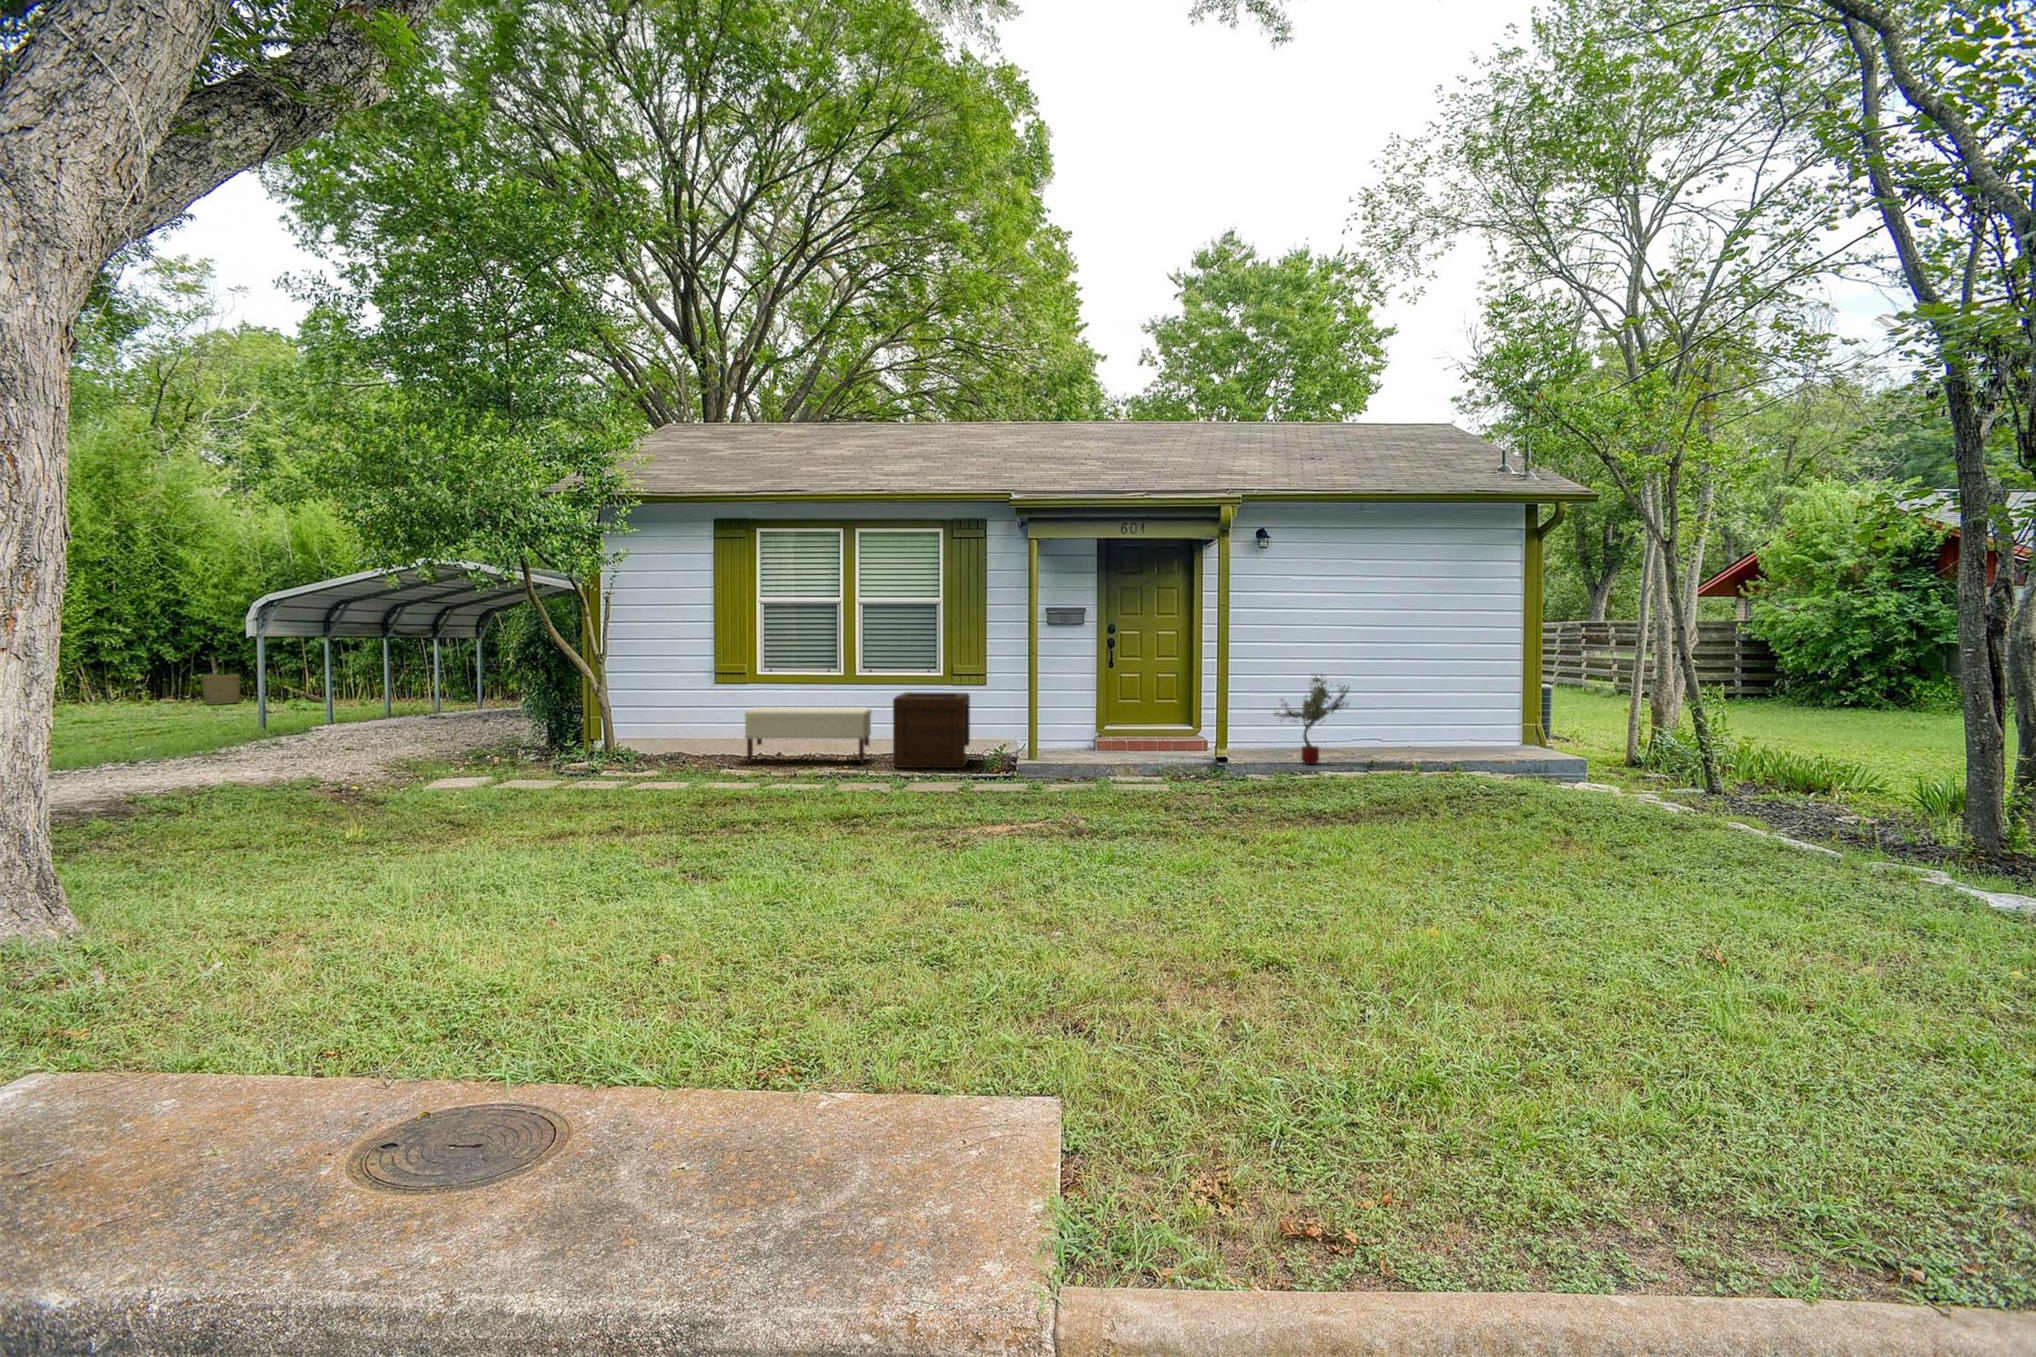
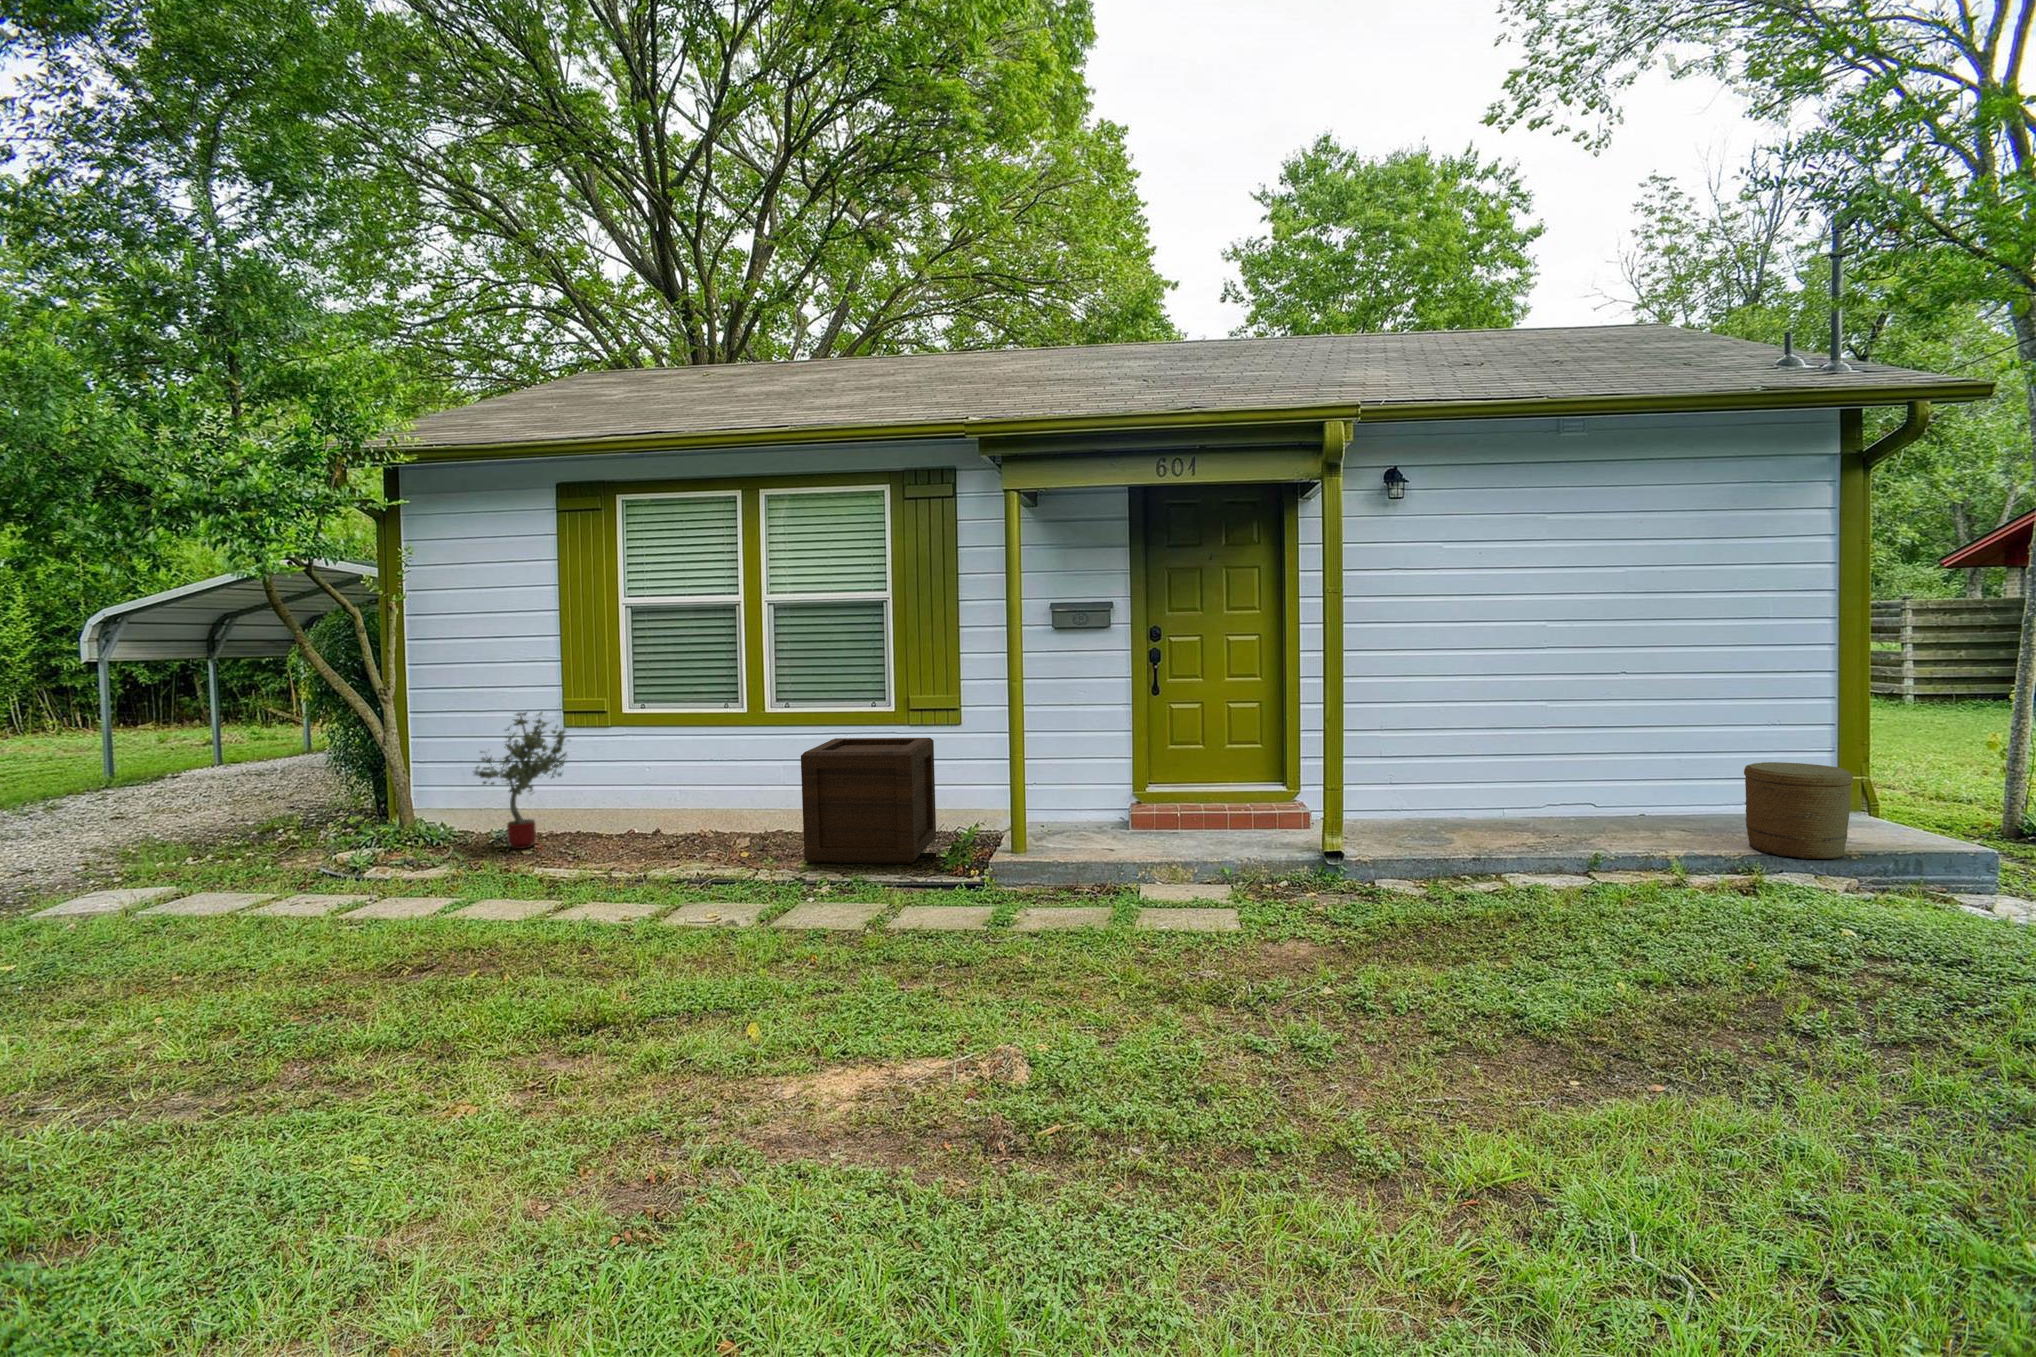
woven basket: present [202,673,240,705] -> present [1744,762,1853,859]
potted tree: present [1273,675,1349,765] -> present [473,712,566,849]
bench: present [745,707,871,764] -> none [587,762,787,853]

